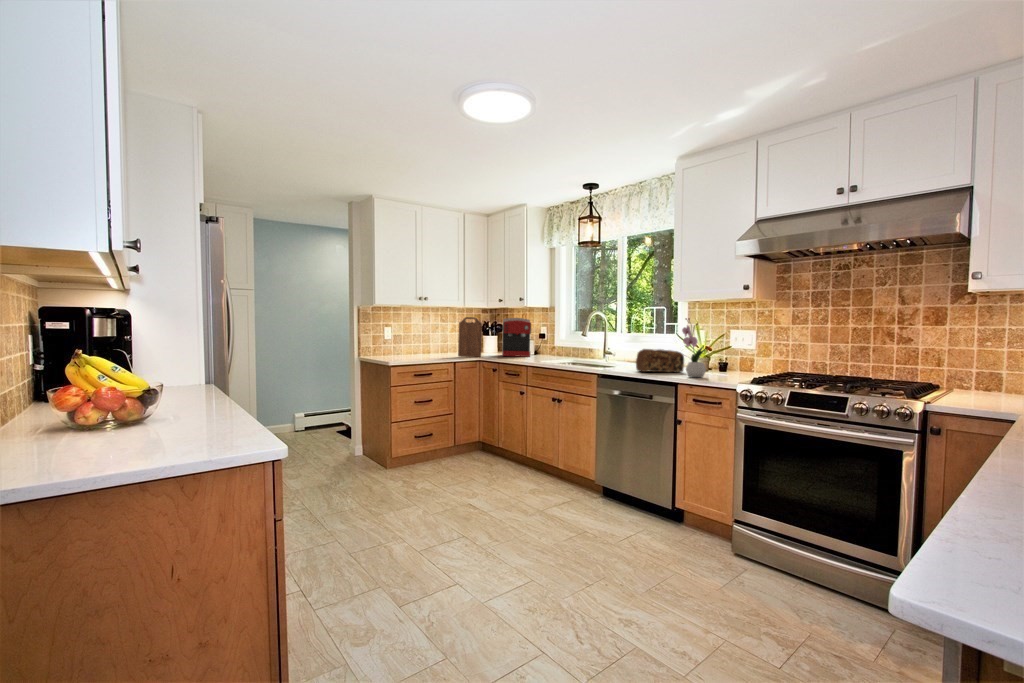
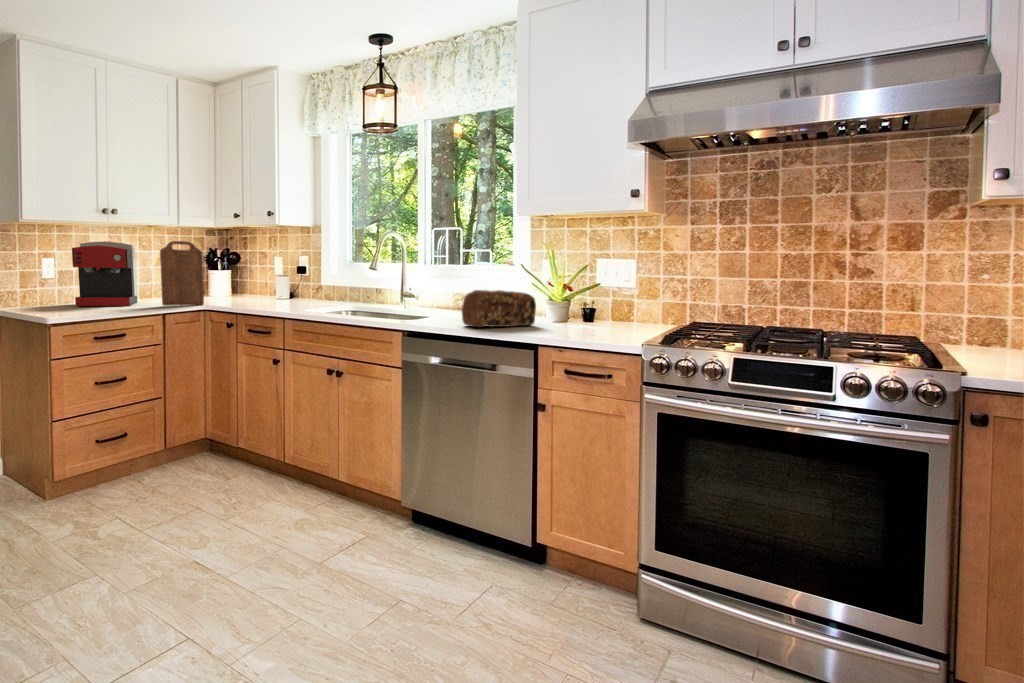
coffee maker: present [502,318,531,357] -> present [72,241,137,306]
flower arrangement: present [682,318,707,377] -> none [543,239,587,336]

